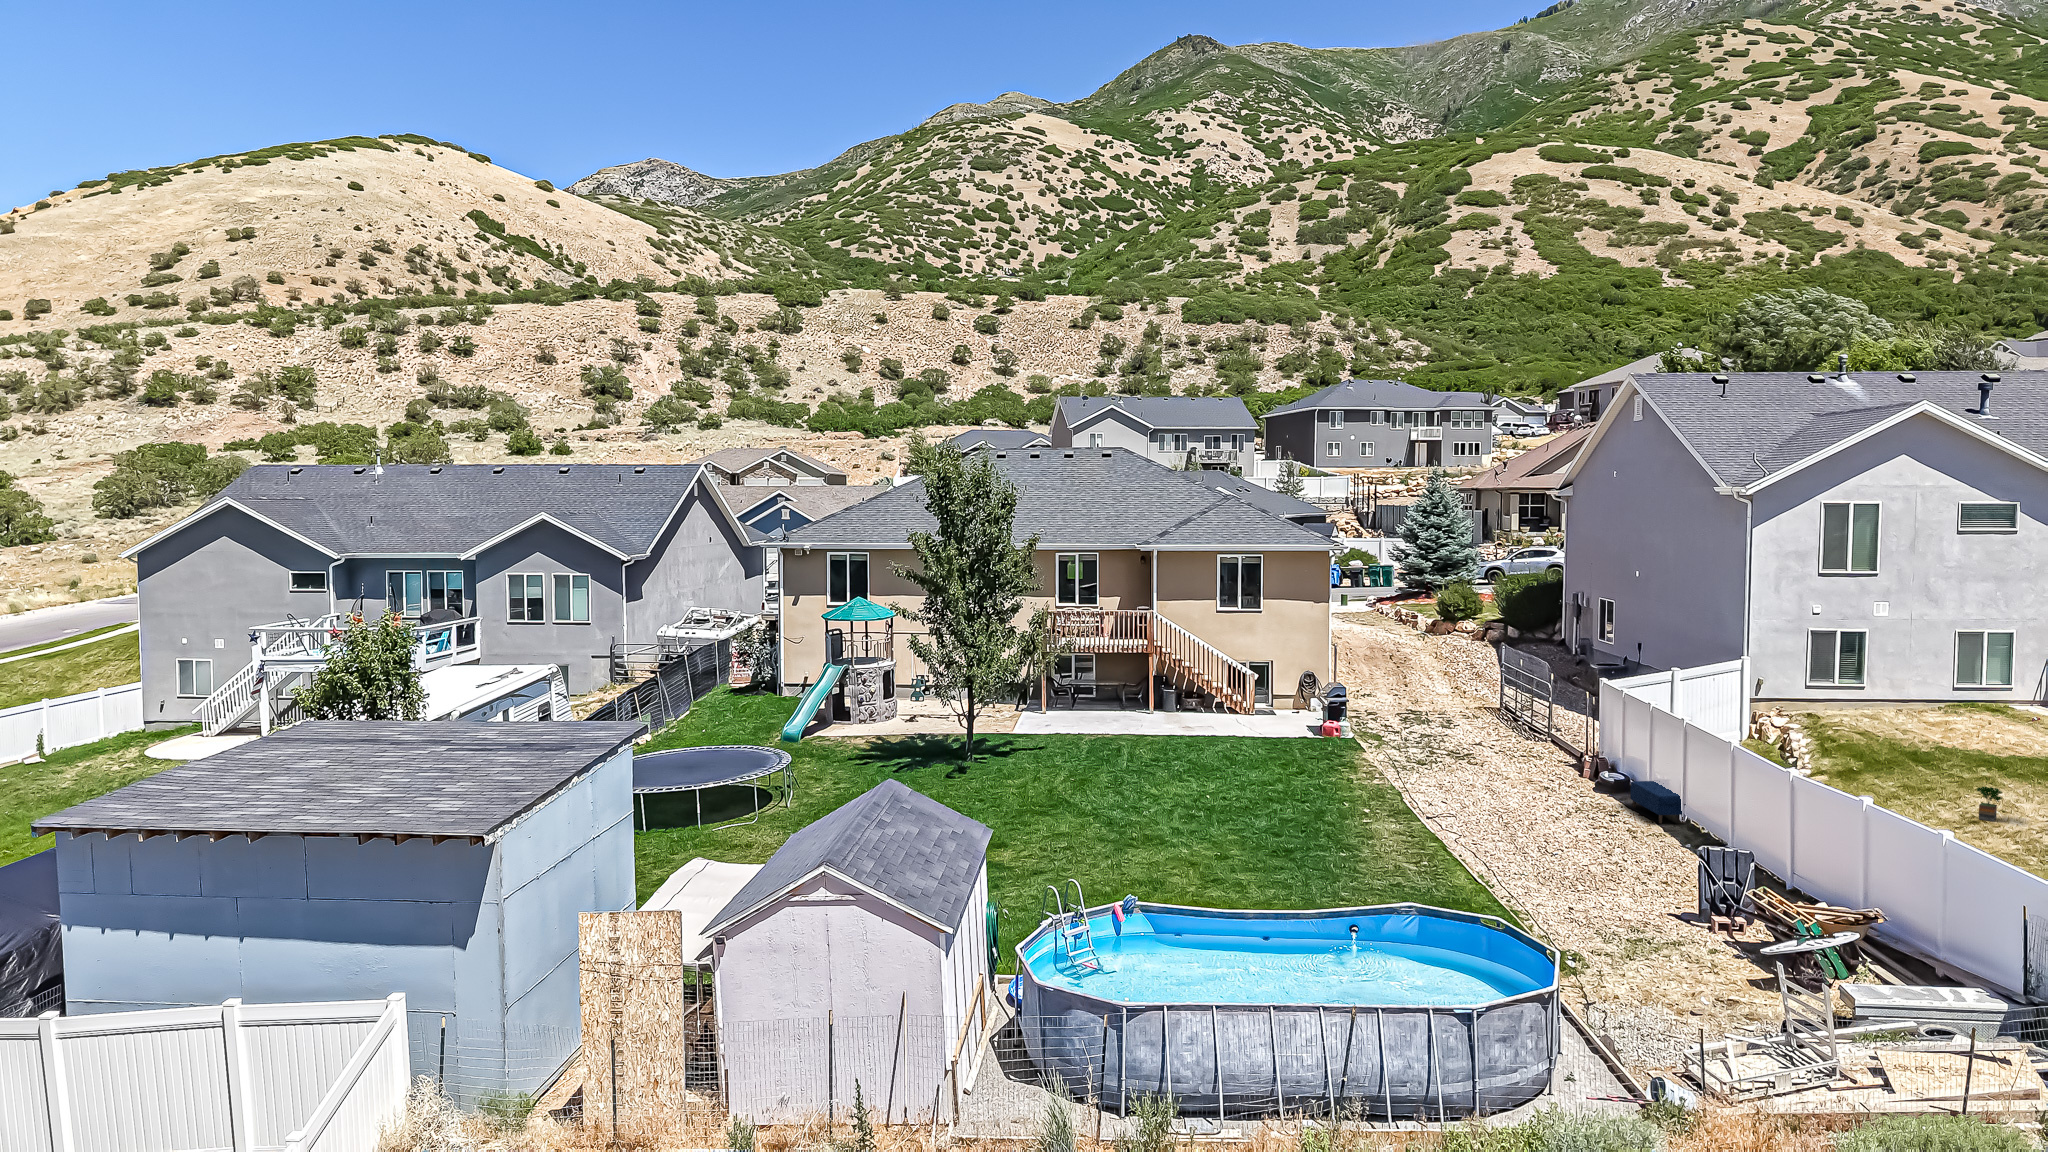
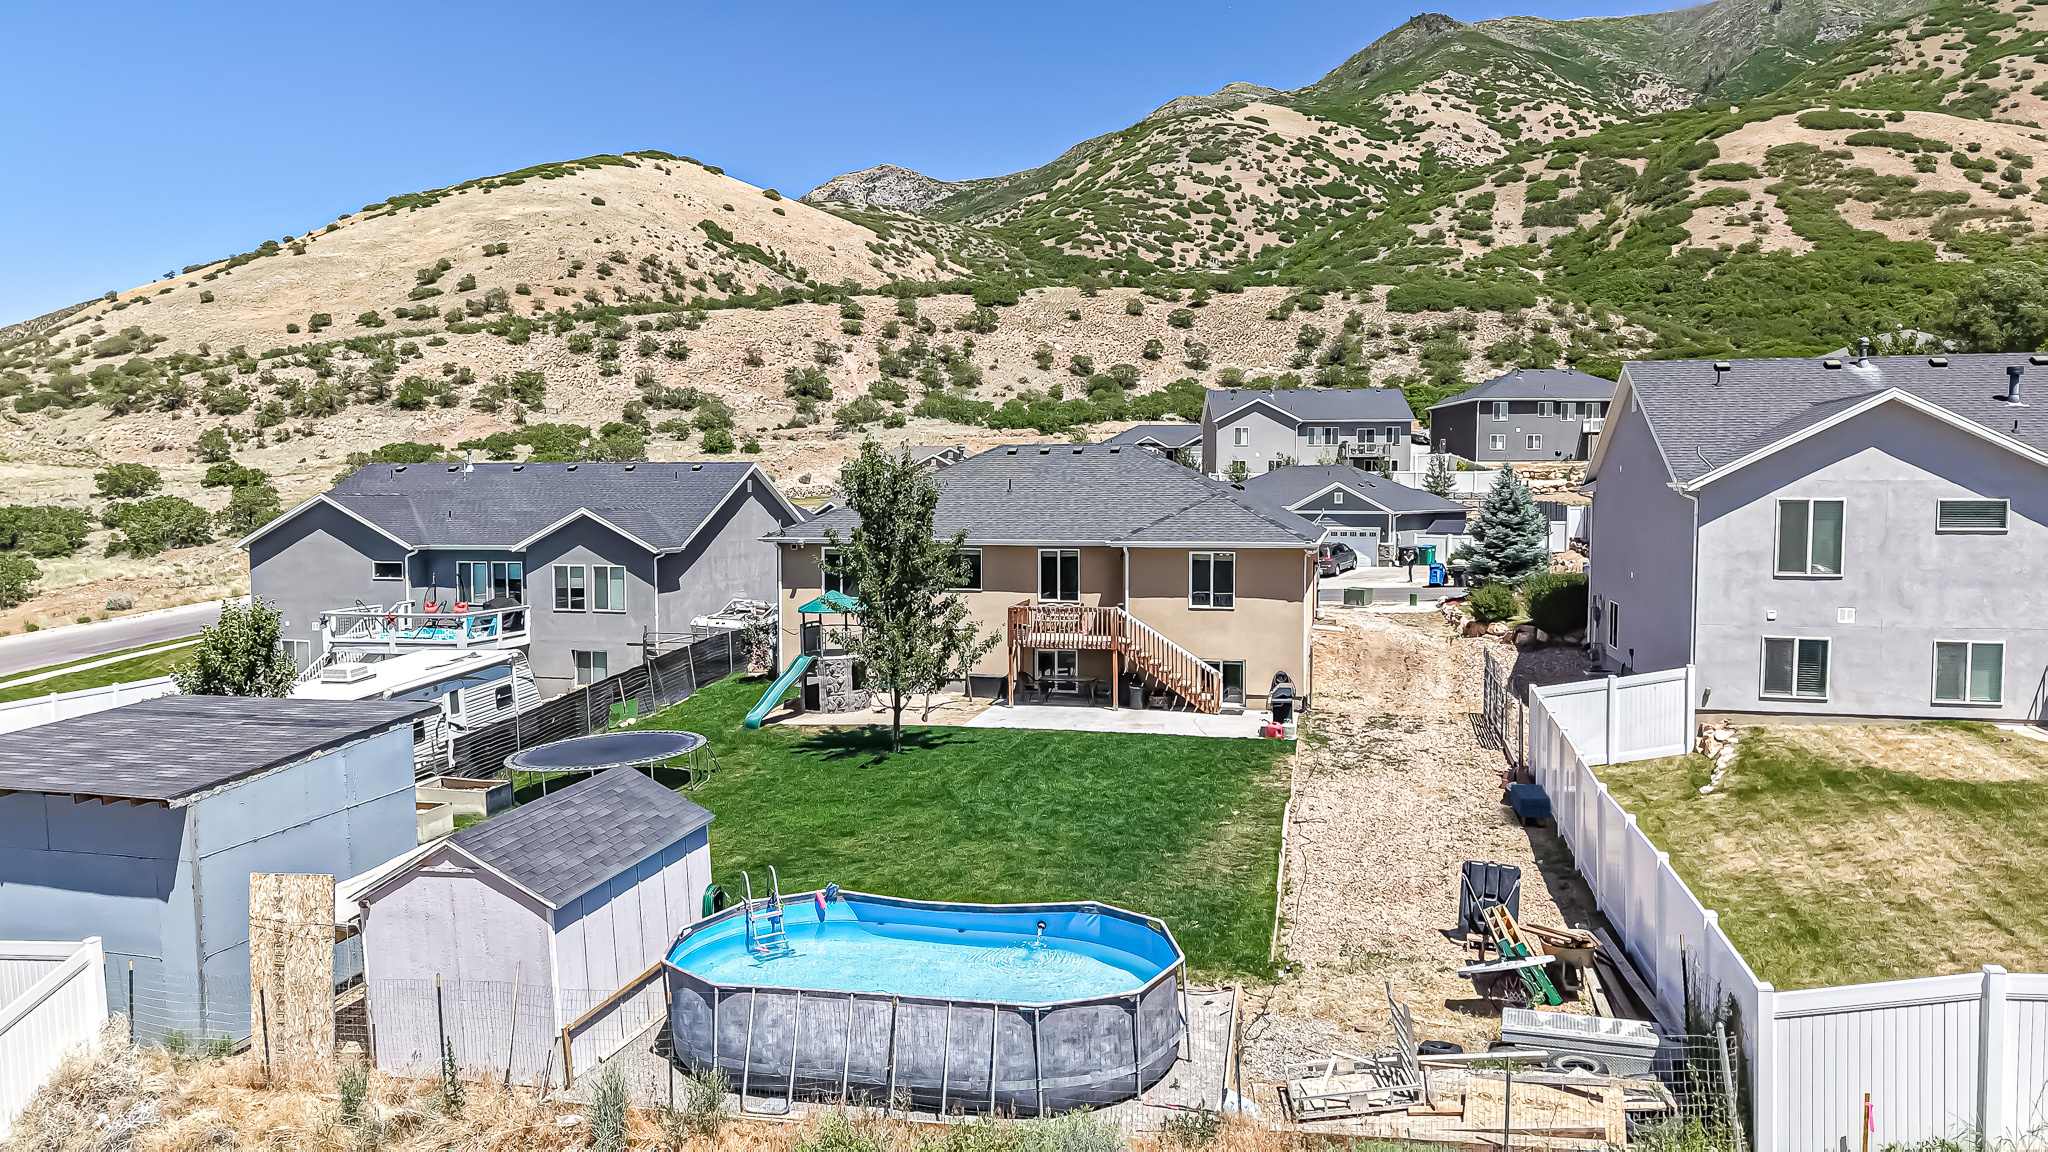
potted tree: present [1977,787,2002,821] -> none [1826,798,1851,834]

